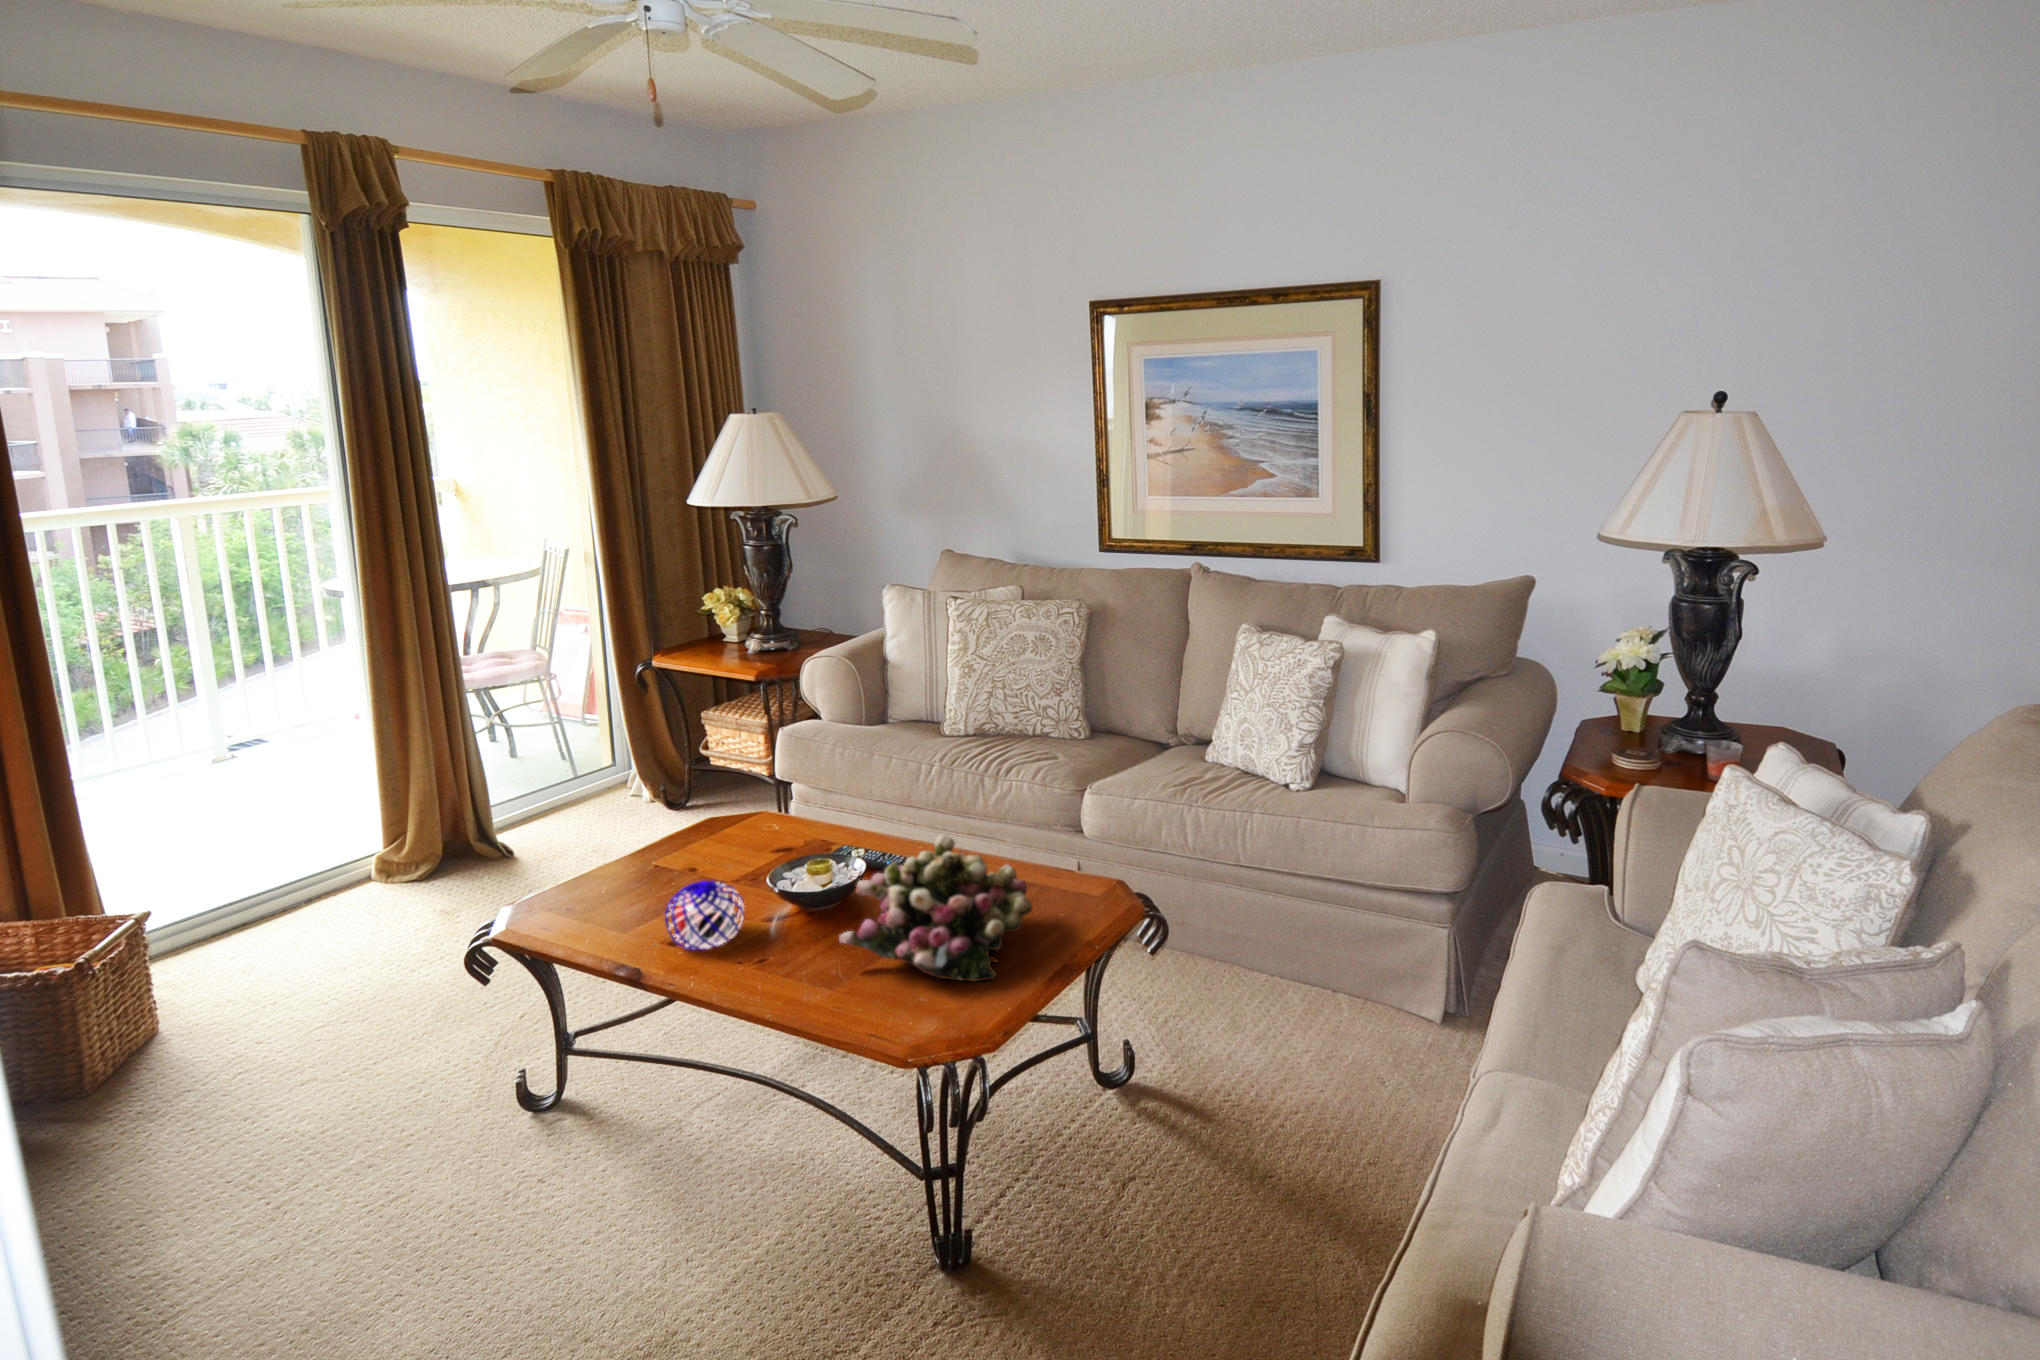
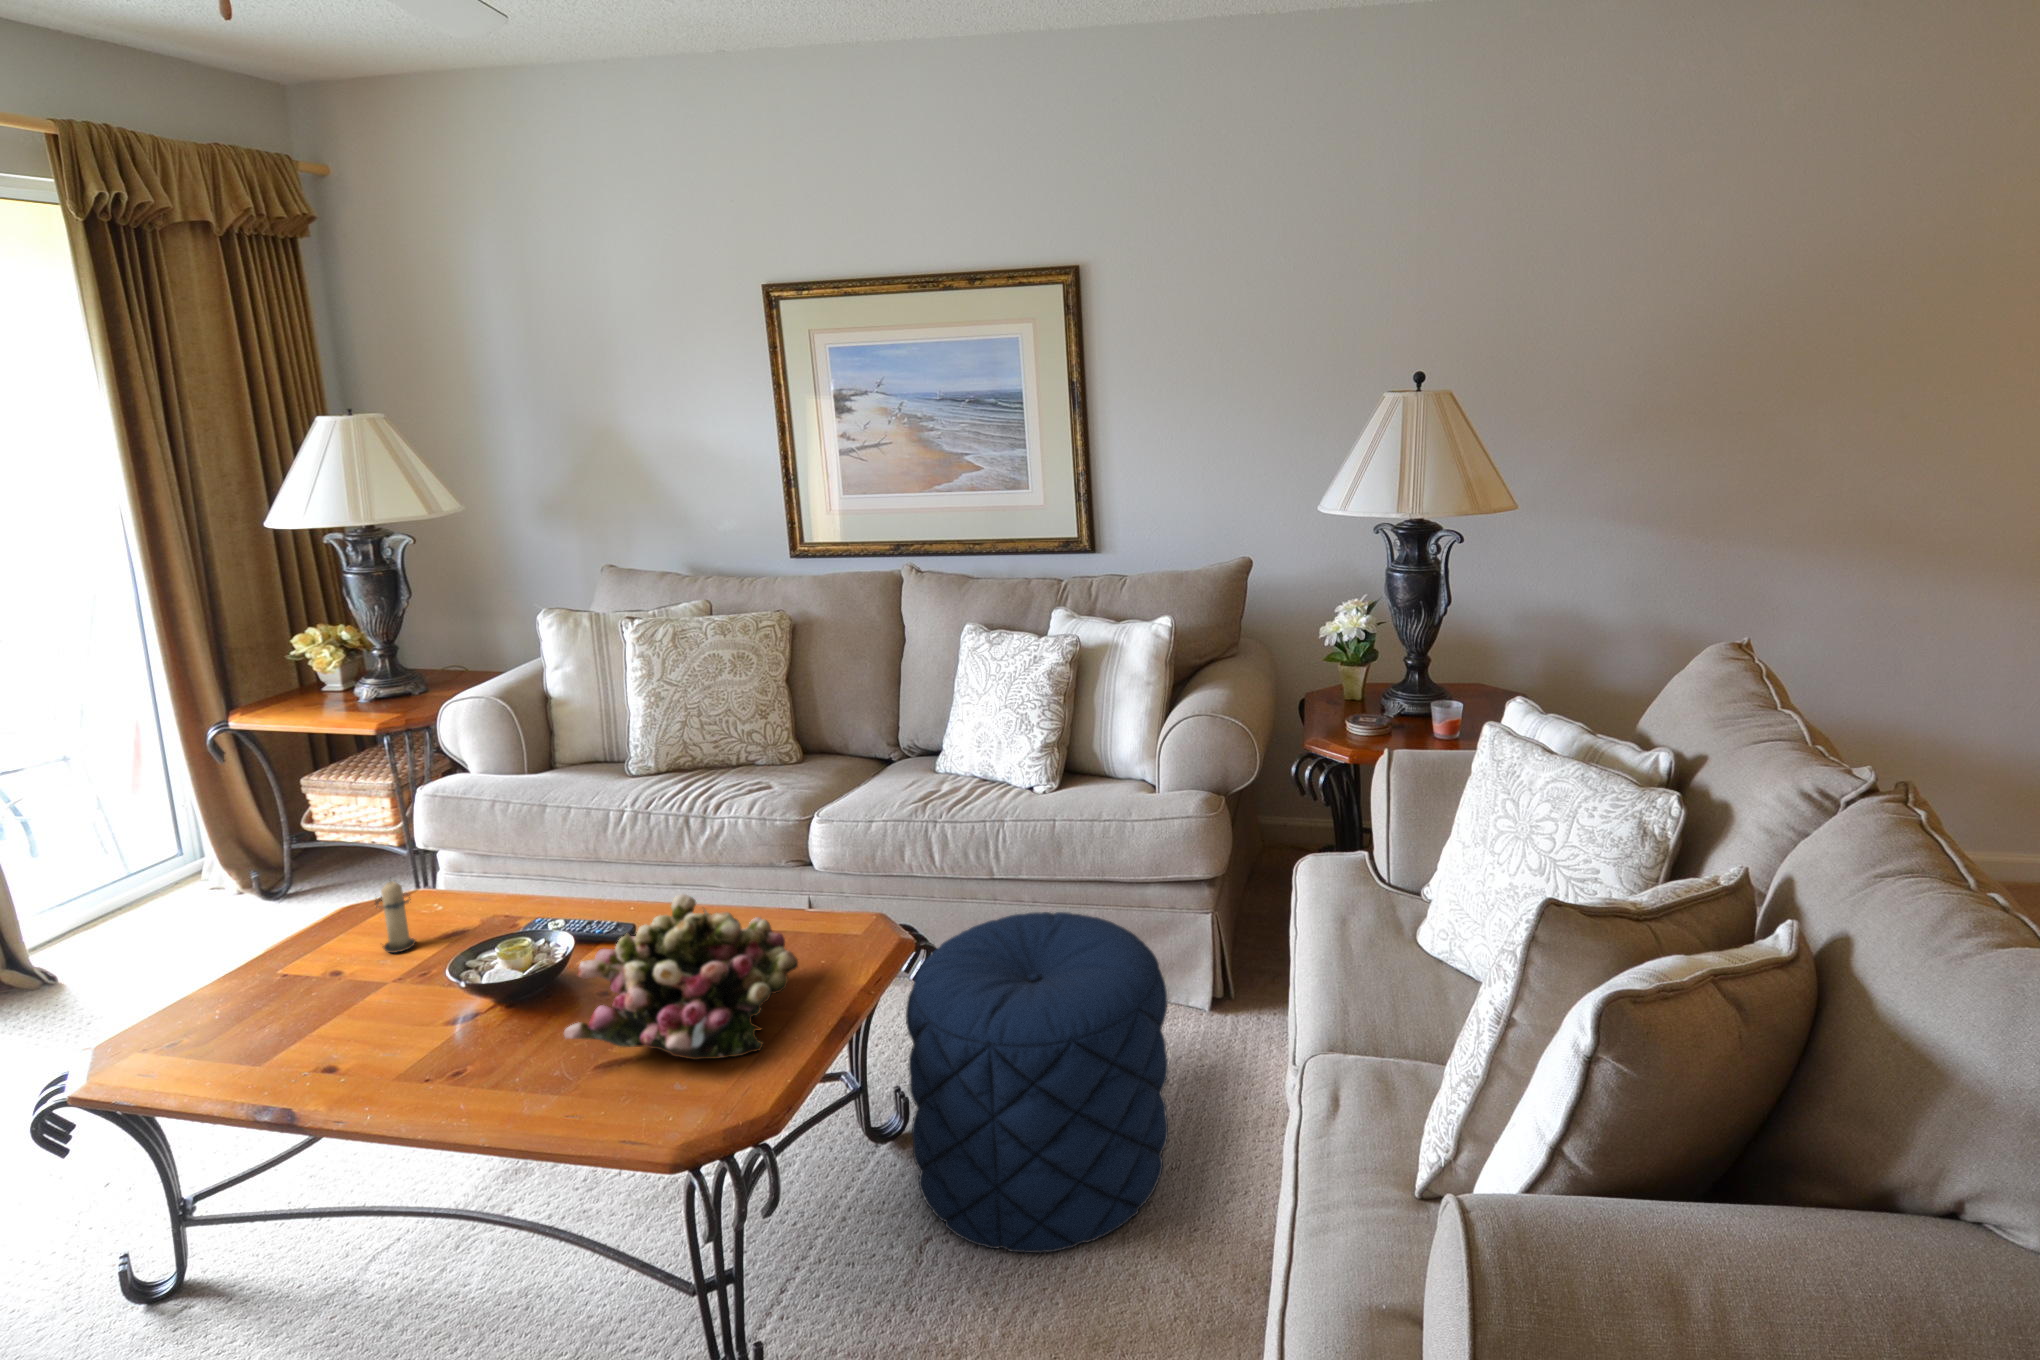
candle: none [723,794,757,858] -> present [375,881,416,953]
decorative orb: present [665,881,744,950] -> none [319,988,428,1079]
pouf: none [1131,897,1376,1216] -> present [906,912,1168,1253]

